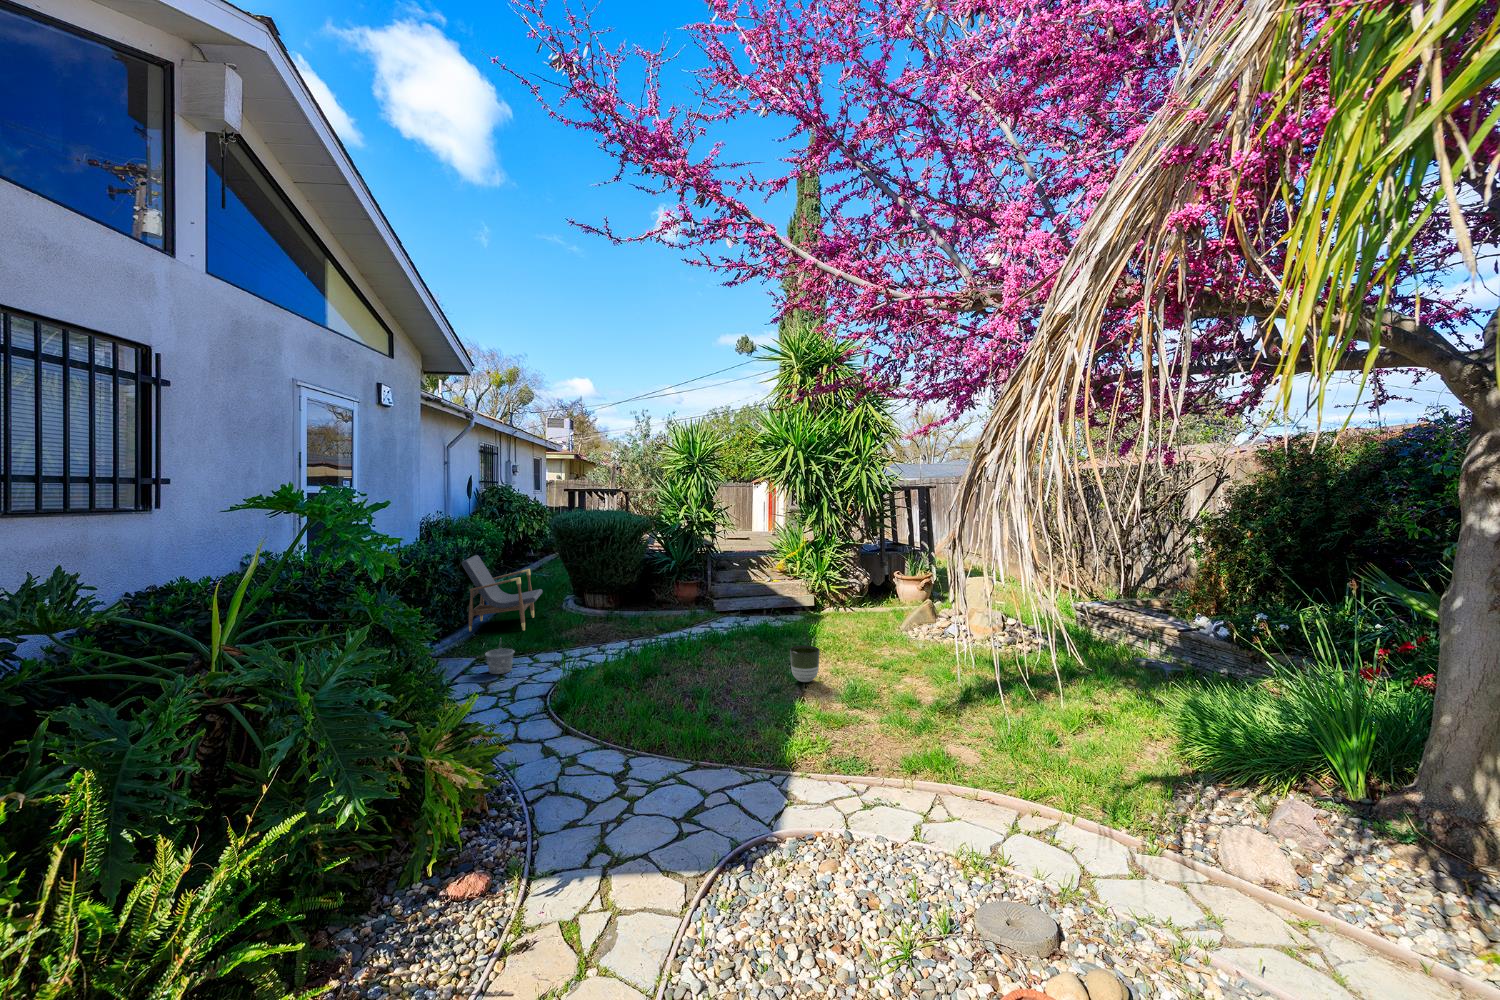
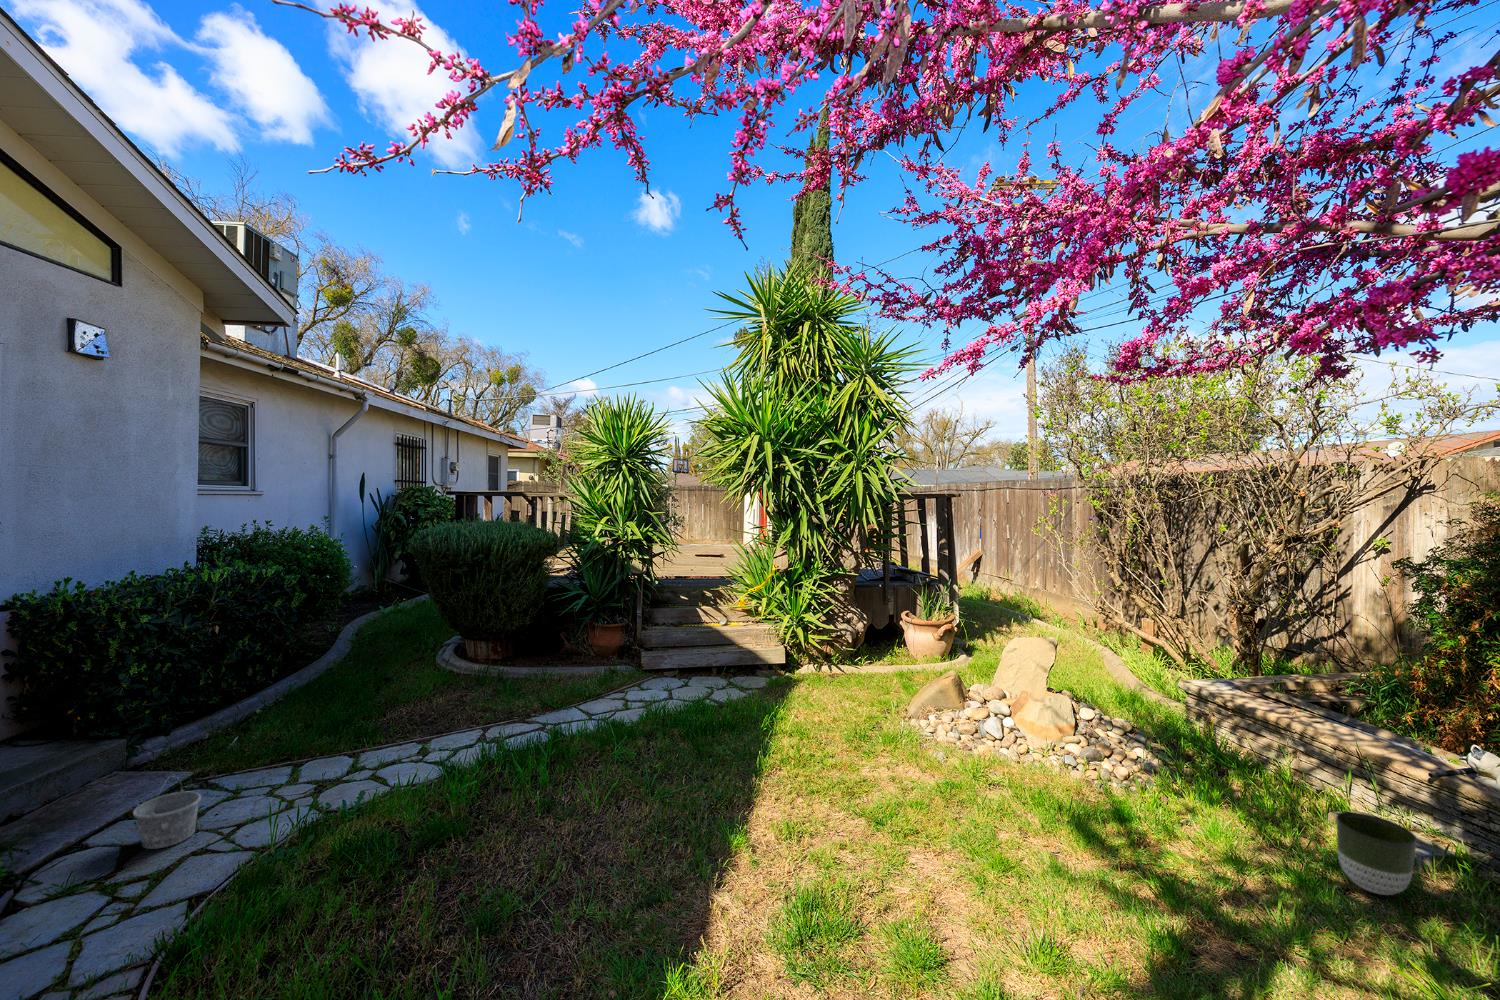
lounge chair: present [462,555,543,631] -> none [224,592,376,716]
planter: present [790,645,819,682] -> present [1336,812,1417,895]

